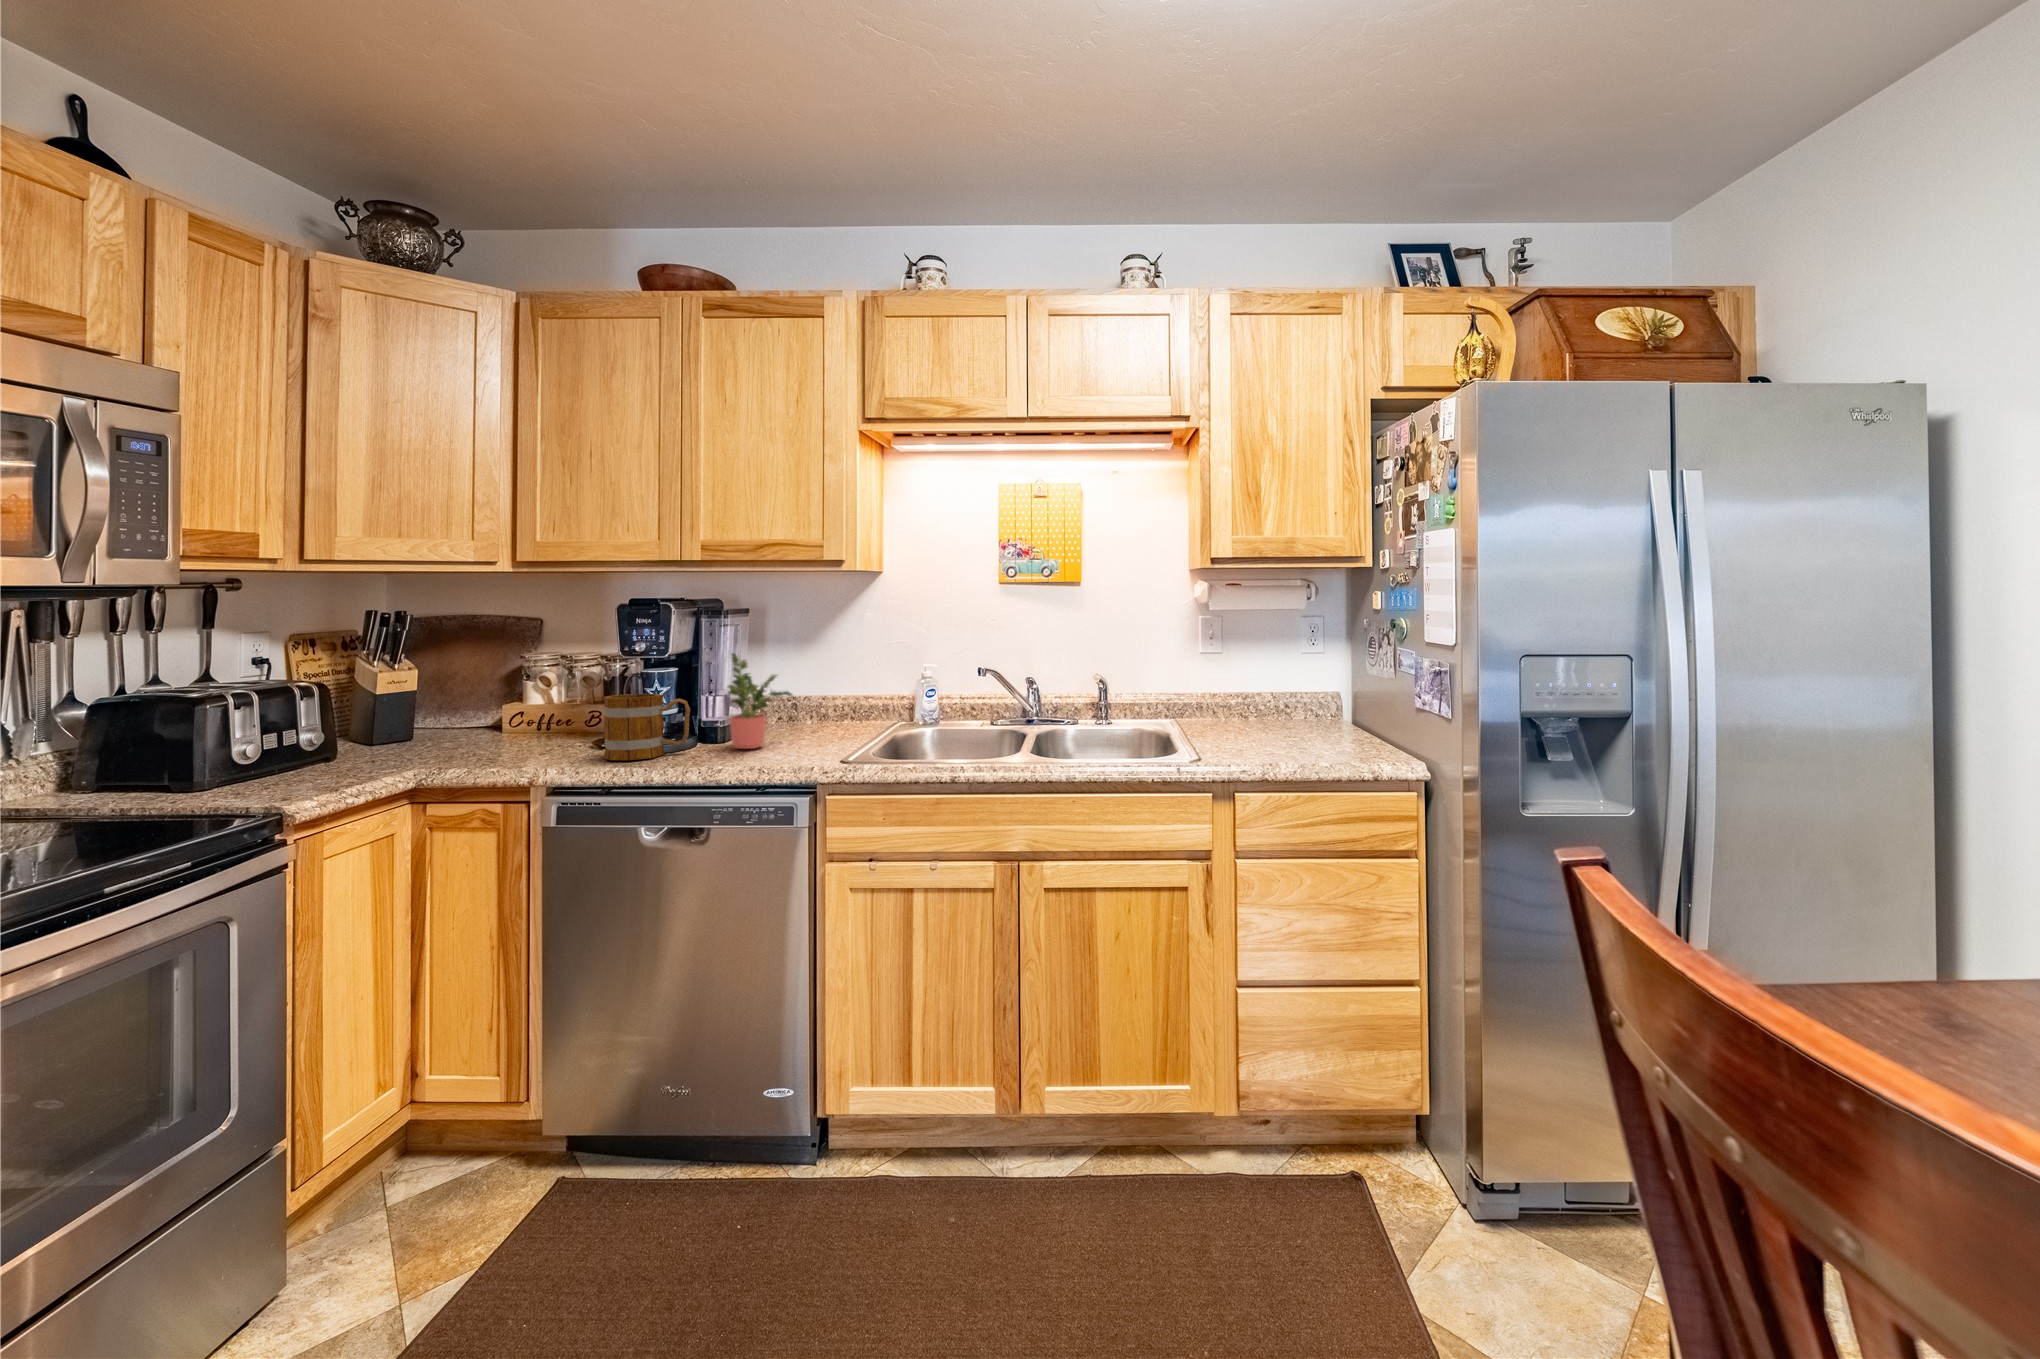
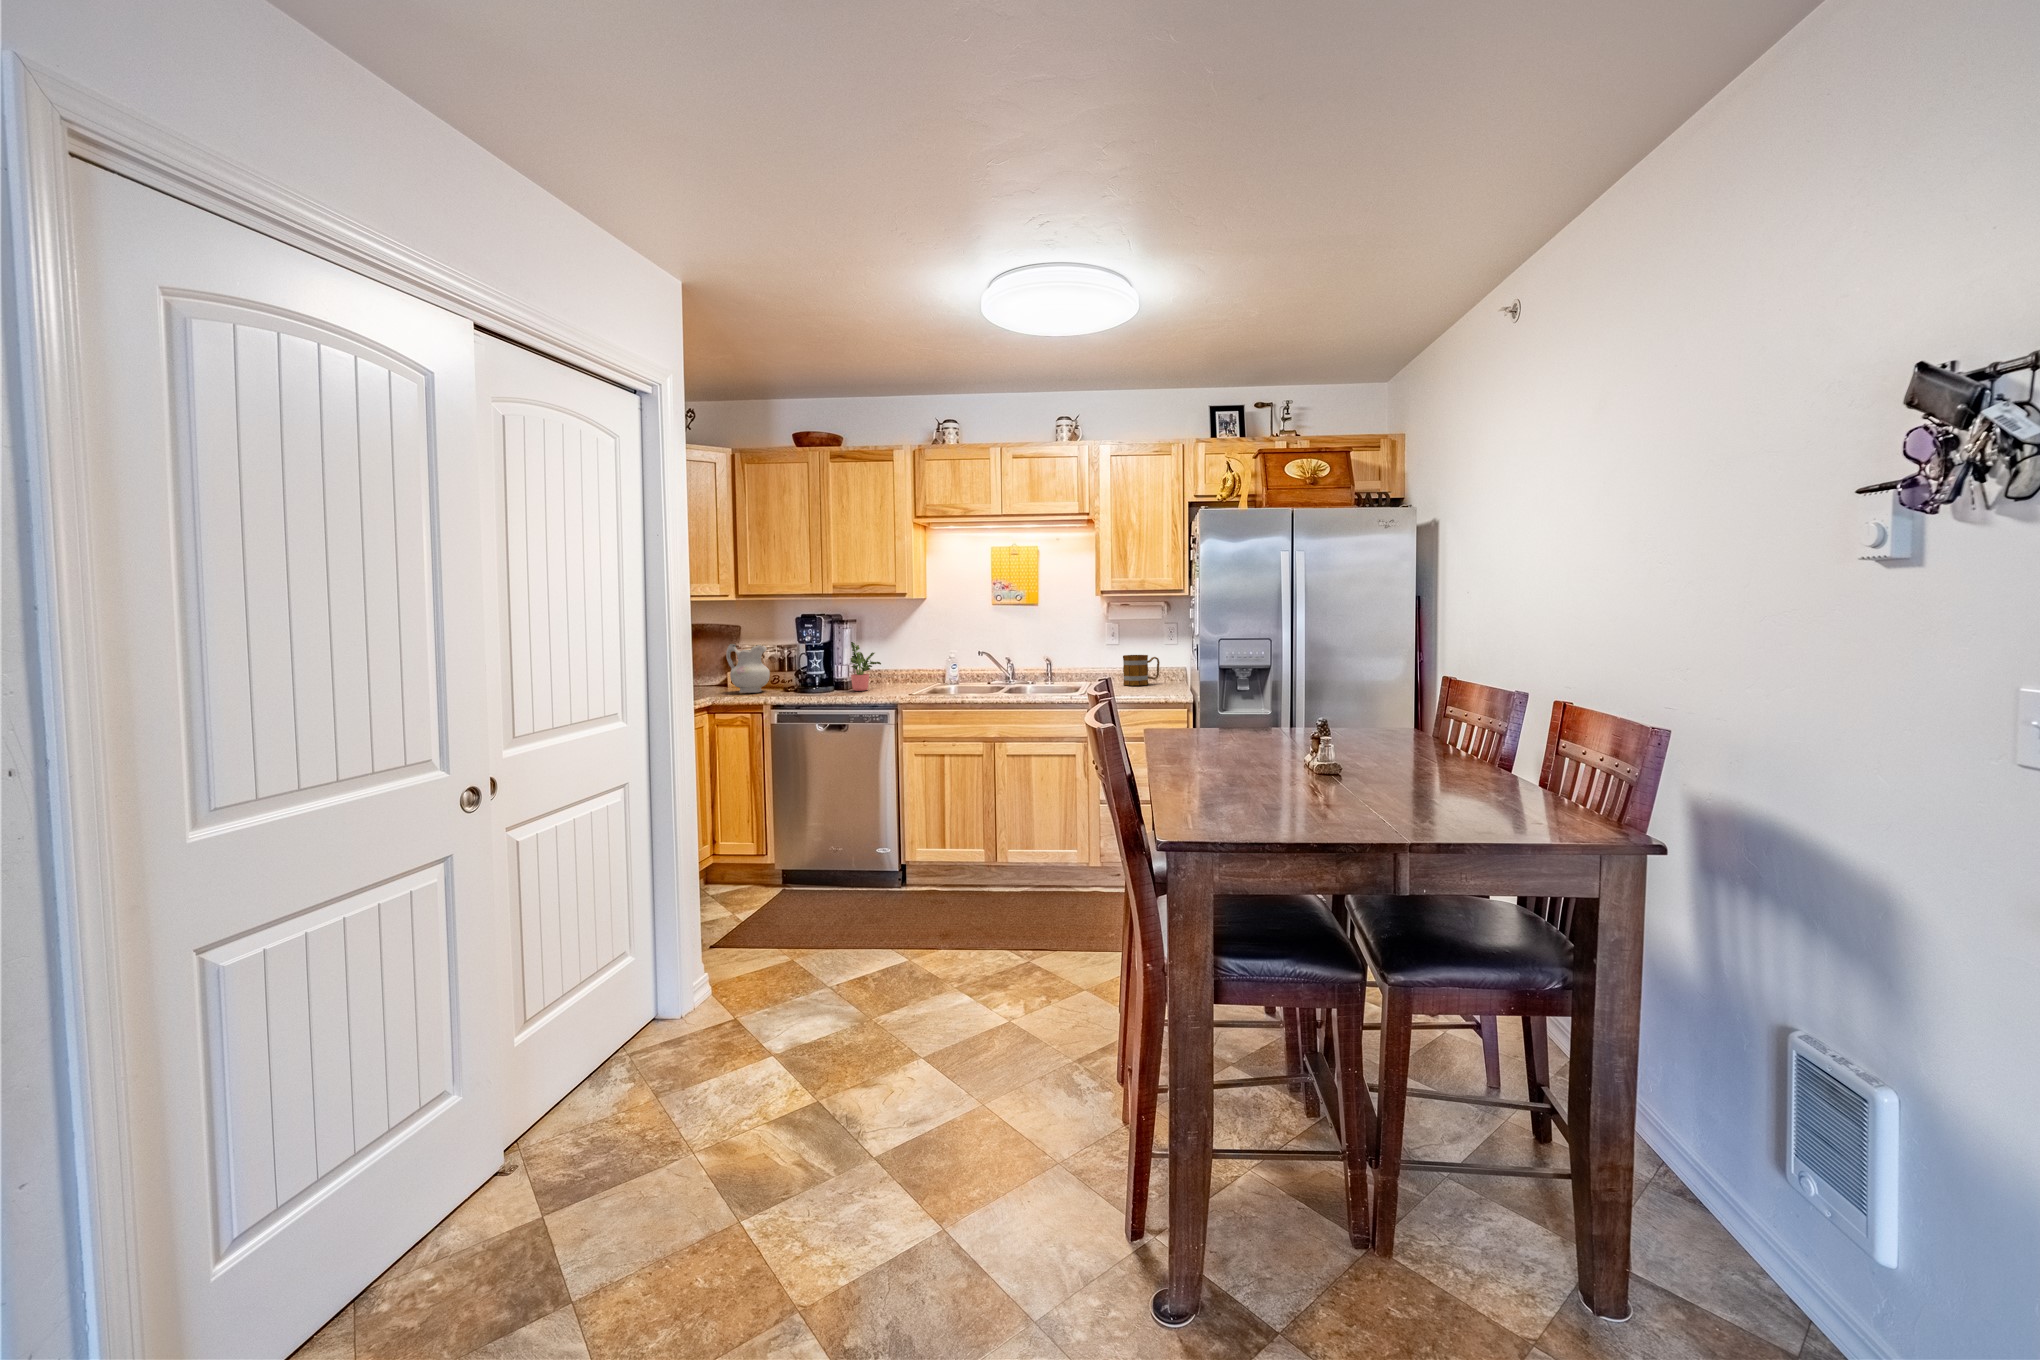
ceramic pitcher: none [478,655,569,753] -> present [726,644,770,693]
mug: present [603,694,690,760] -> present [1123,655,1160,685]

